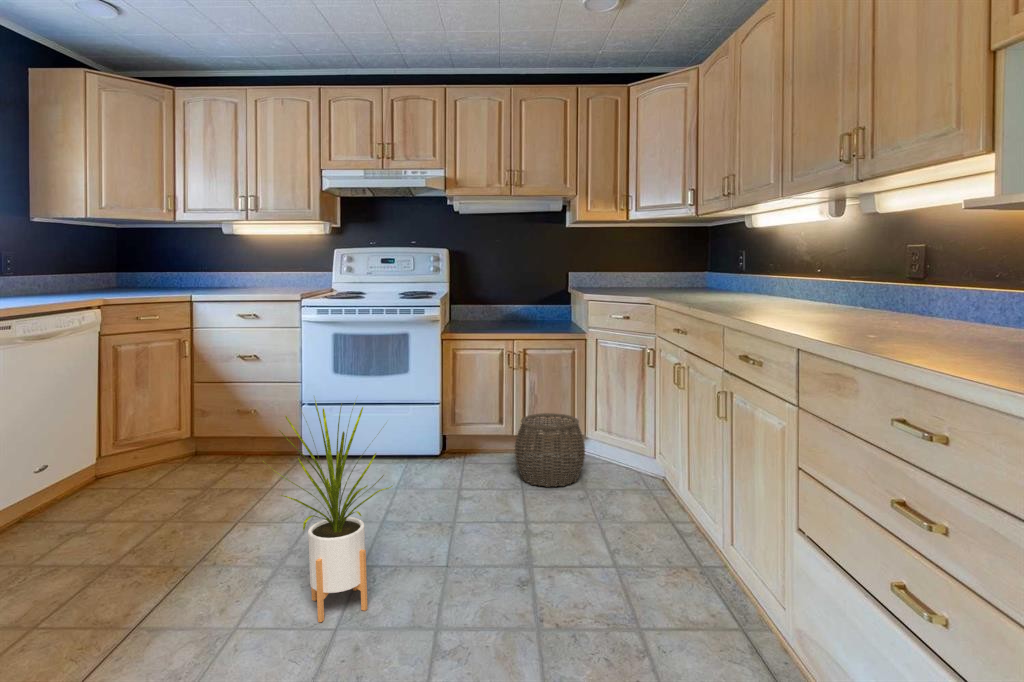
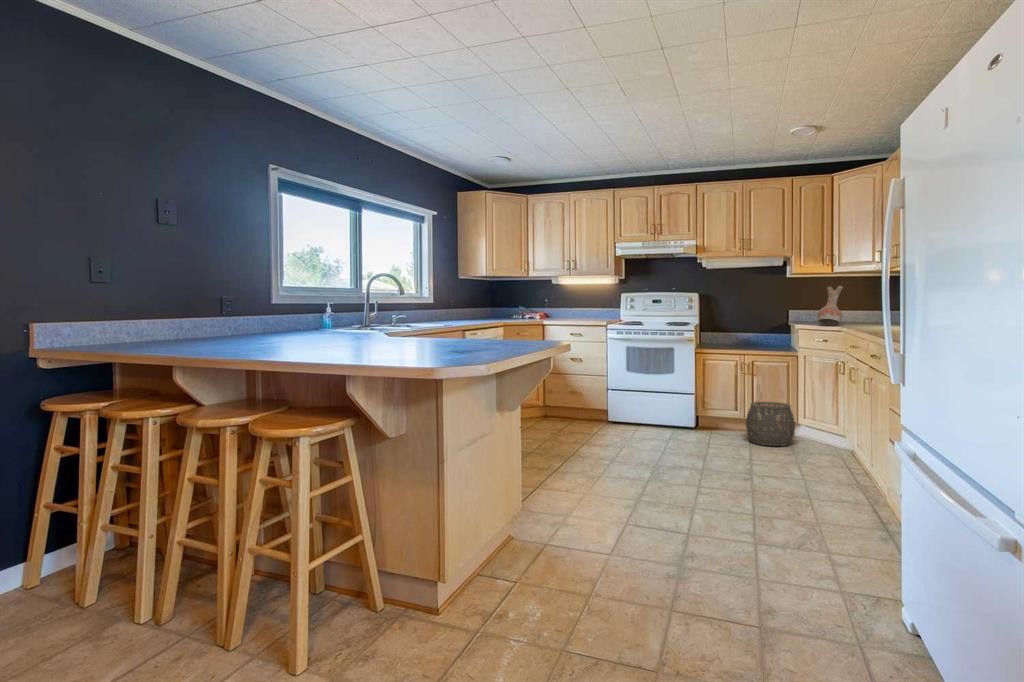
vase: none [613,237,647,297] -> present [817,285,843,325]
house plant: present [265,400,393,622] -> none [626,368,684,474]

